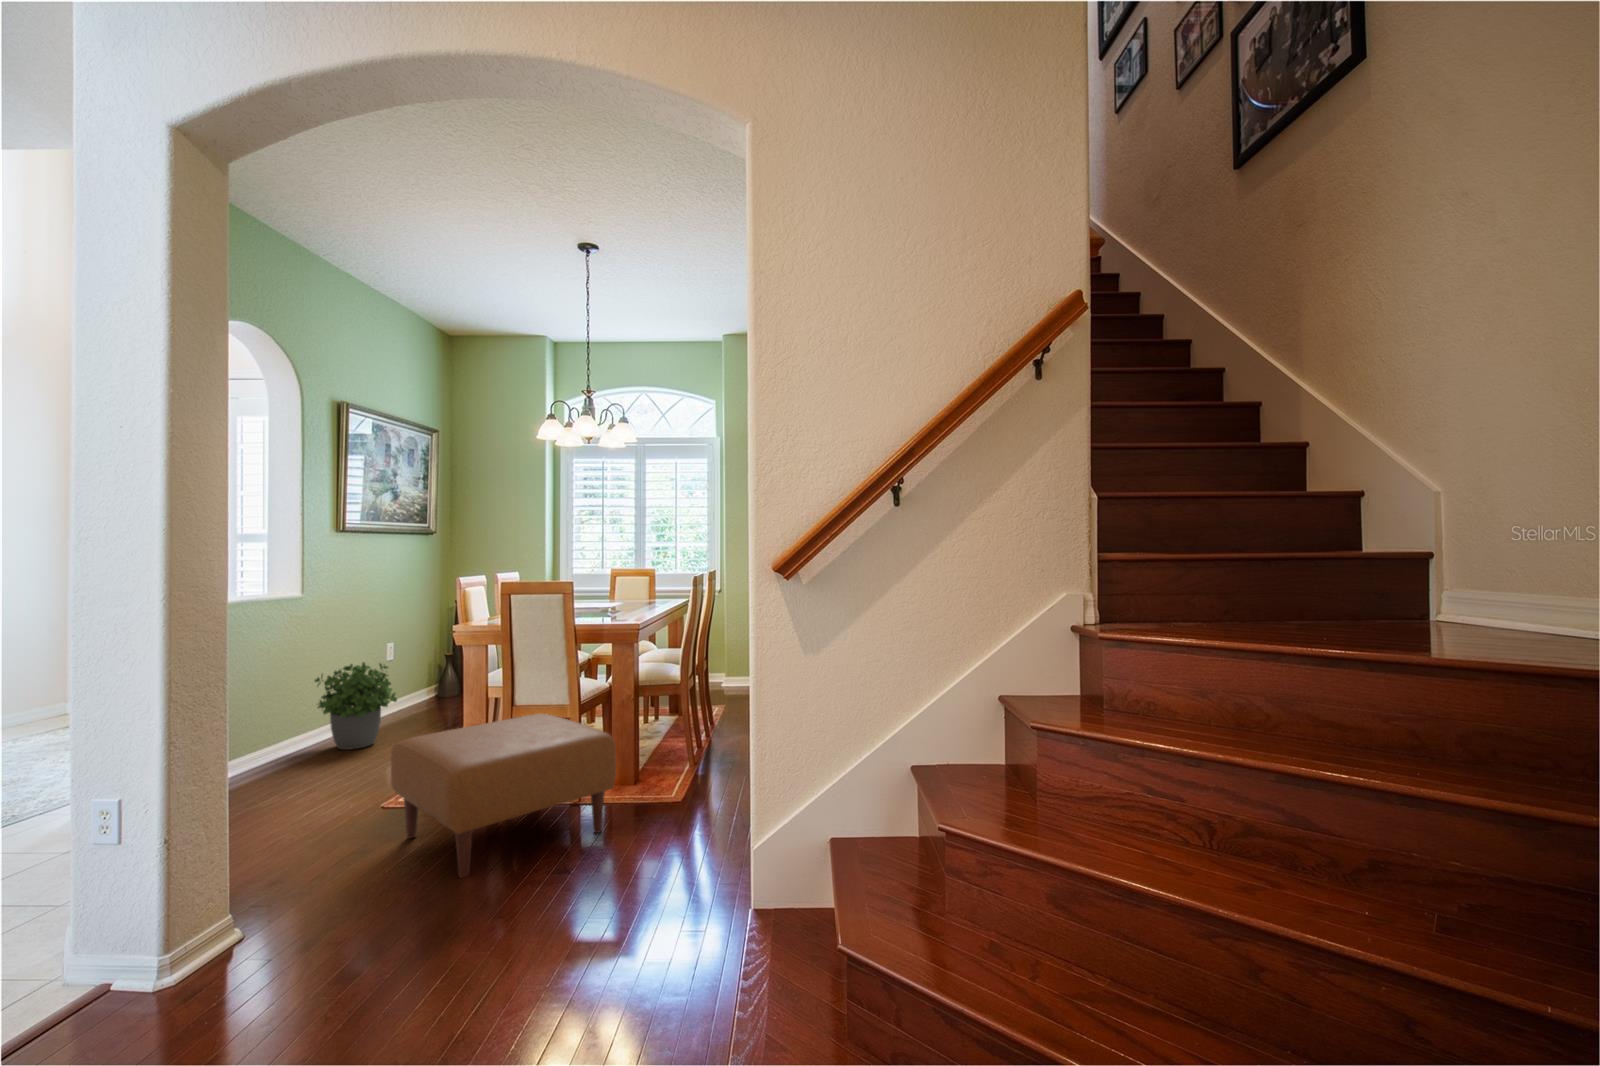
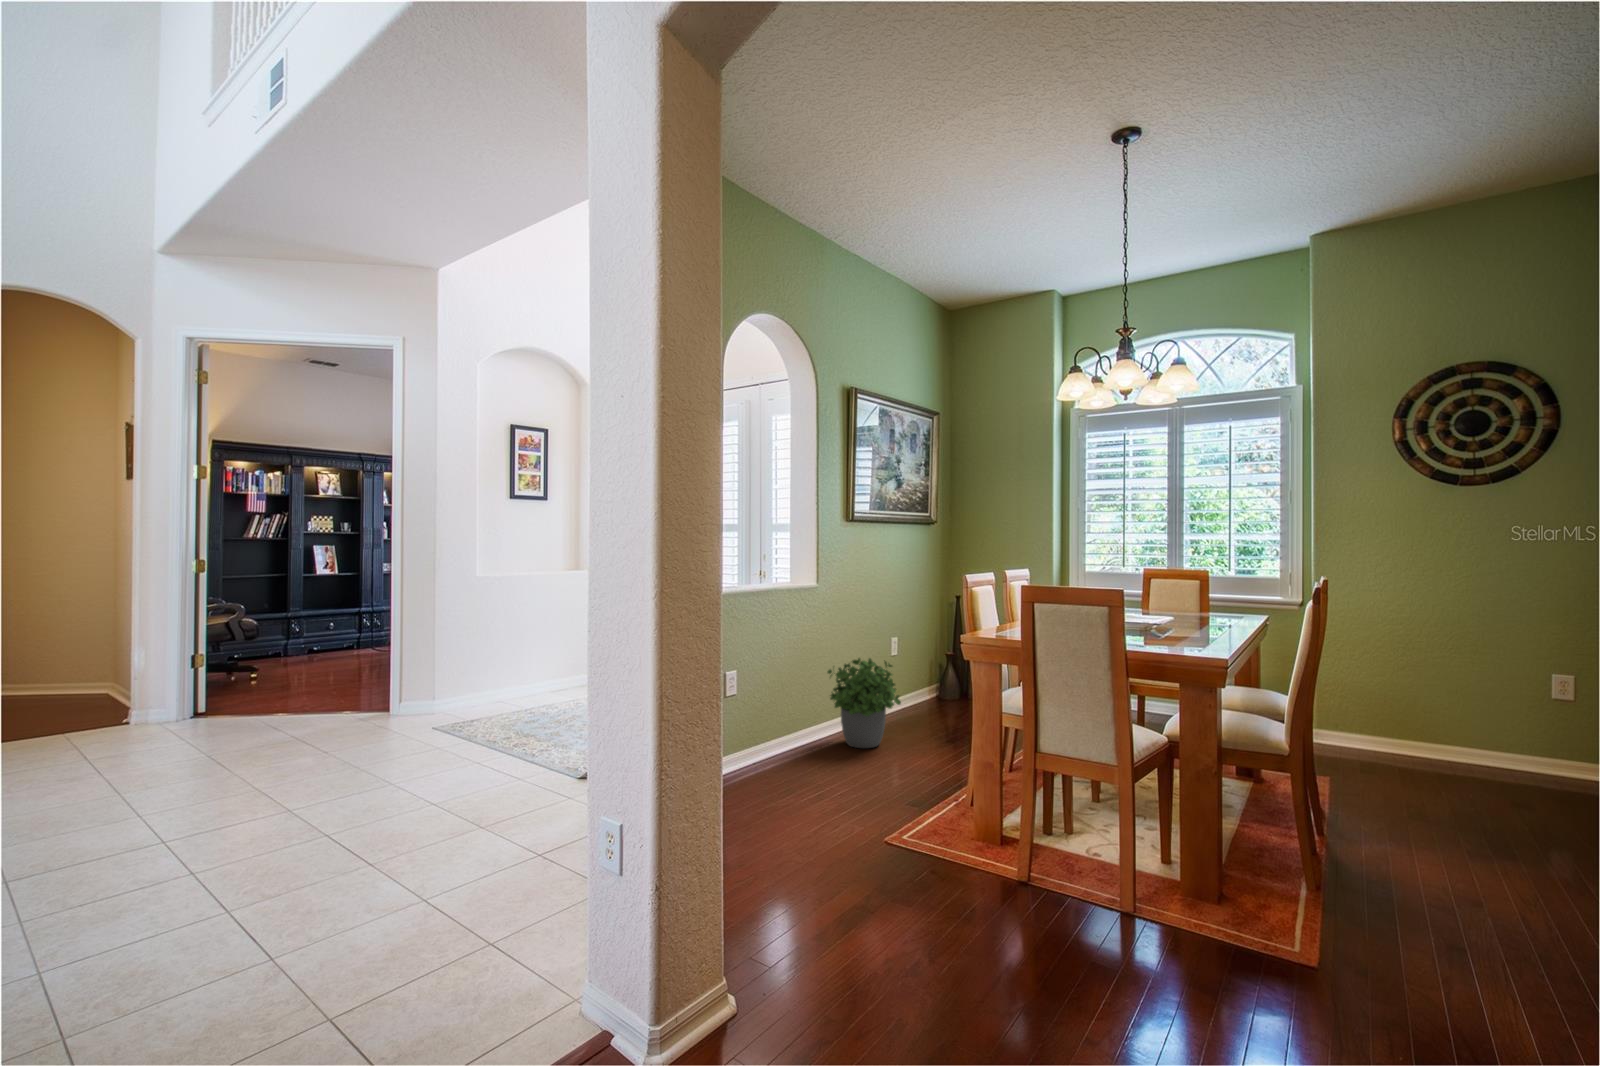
ottoman: present [391,714,616,878] -> none [895,771,1215,1019]

